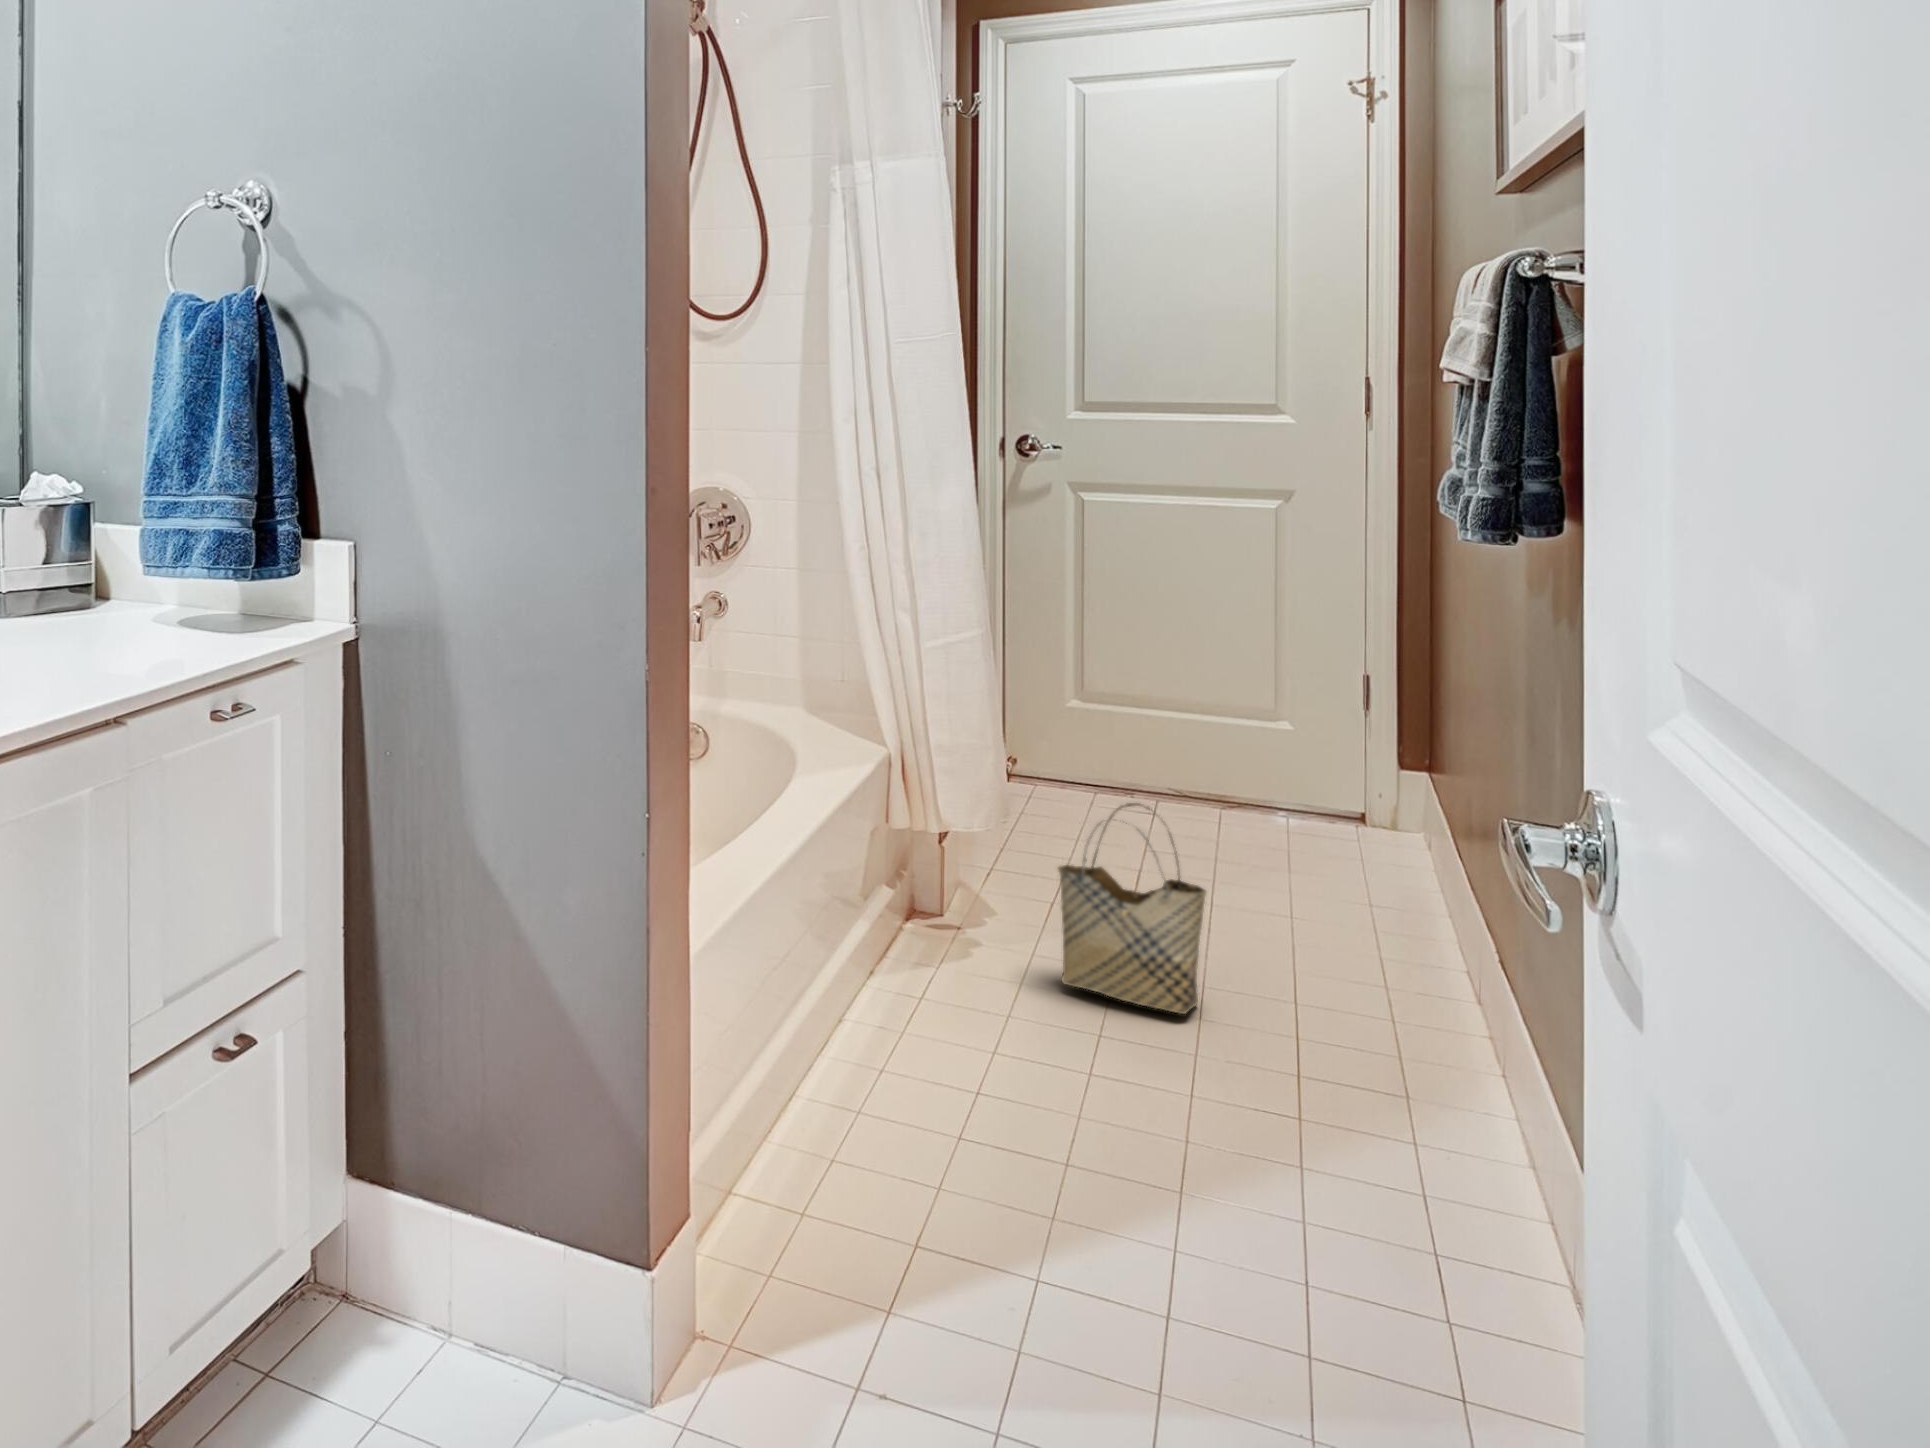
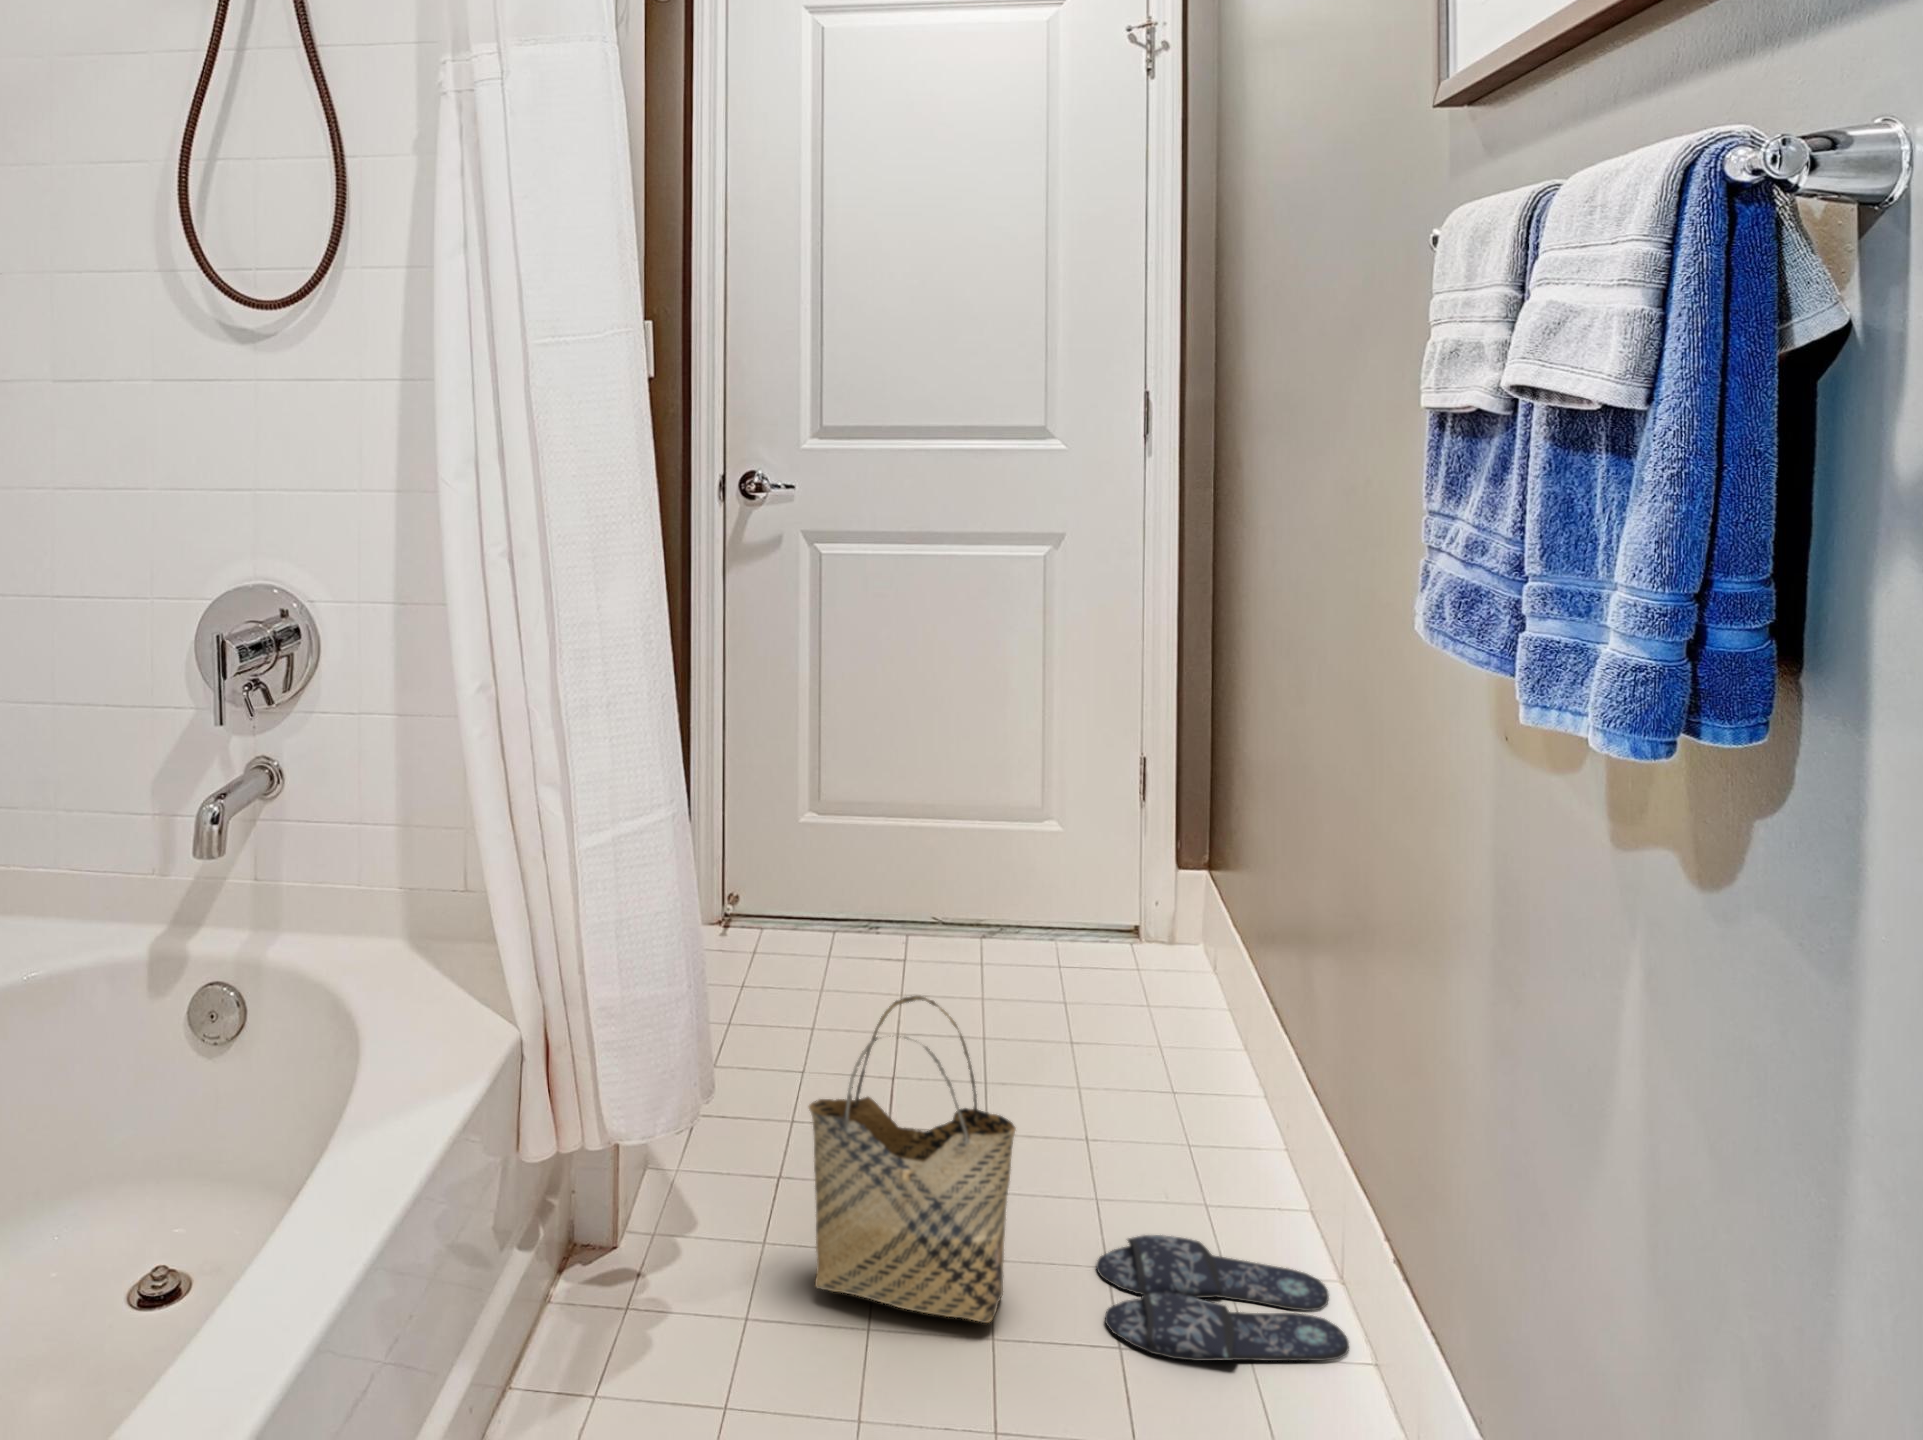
slippers: none [1272,985,1460,1065] -> present [1096,1235,1349,1361]

